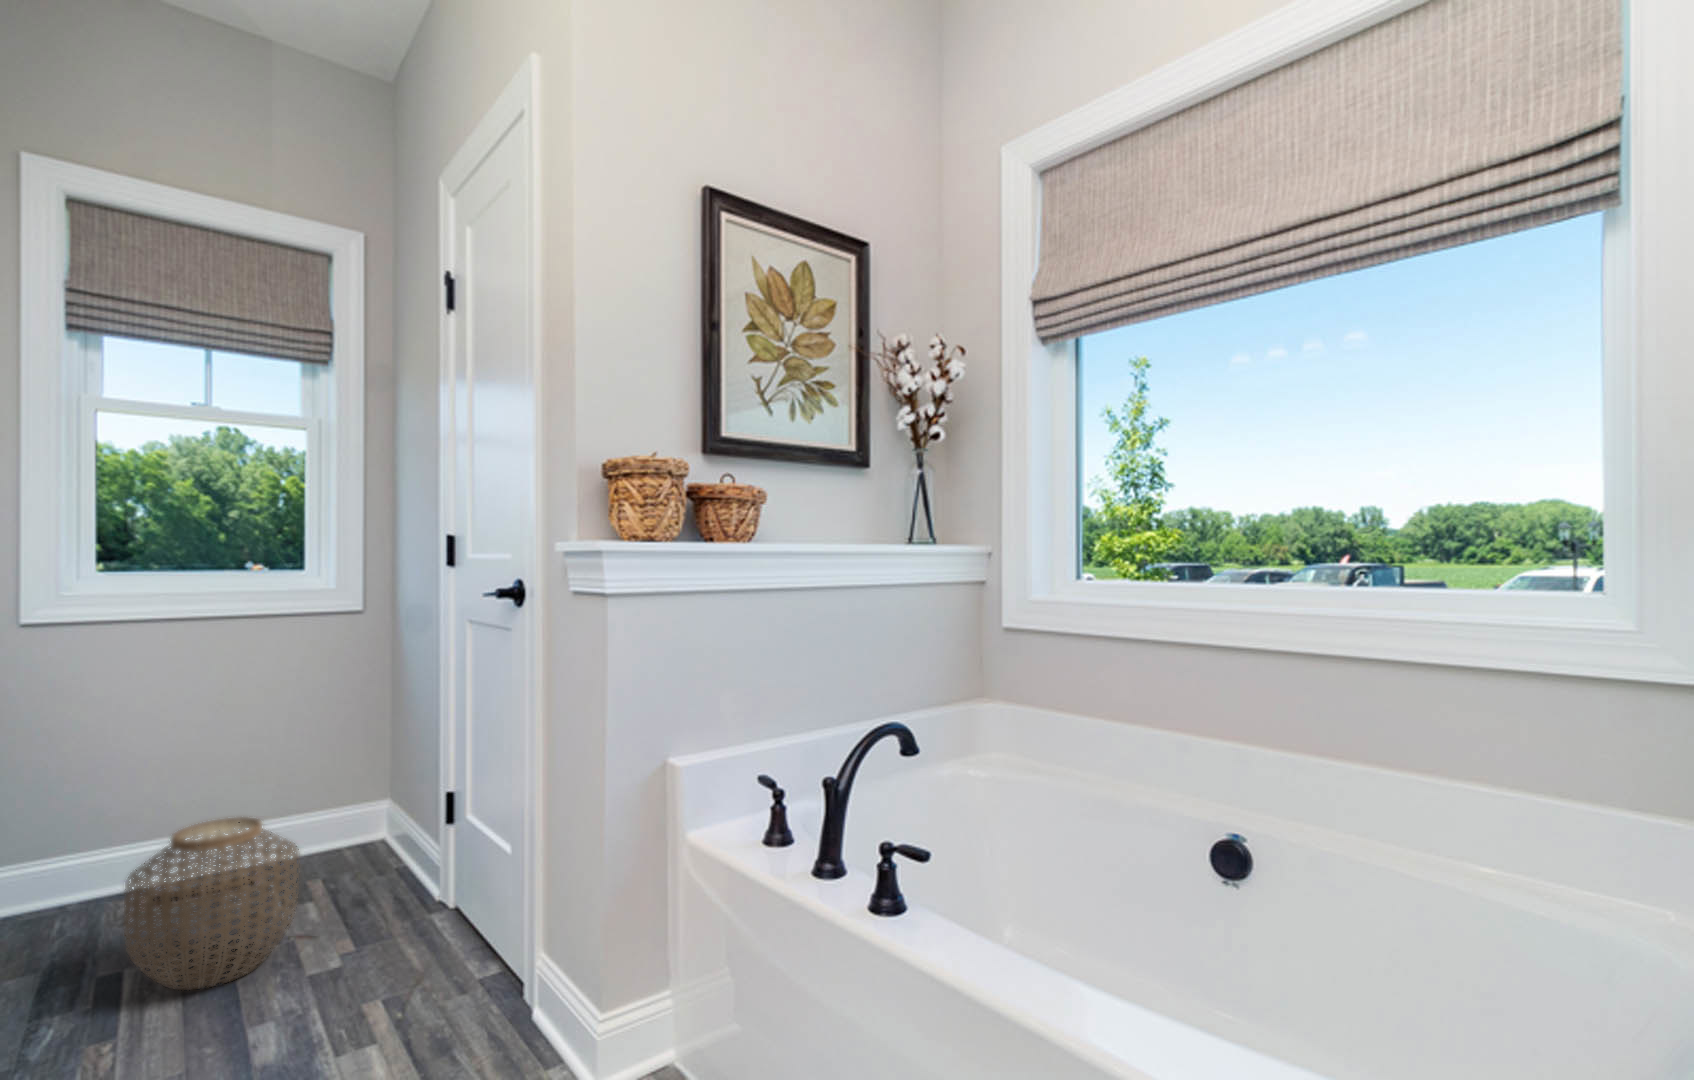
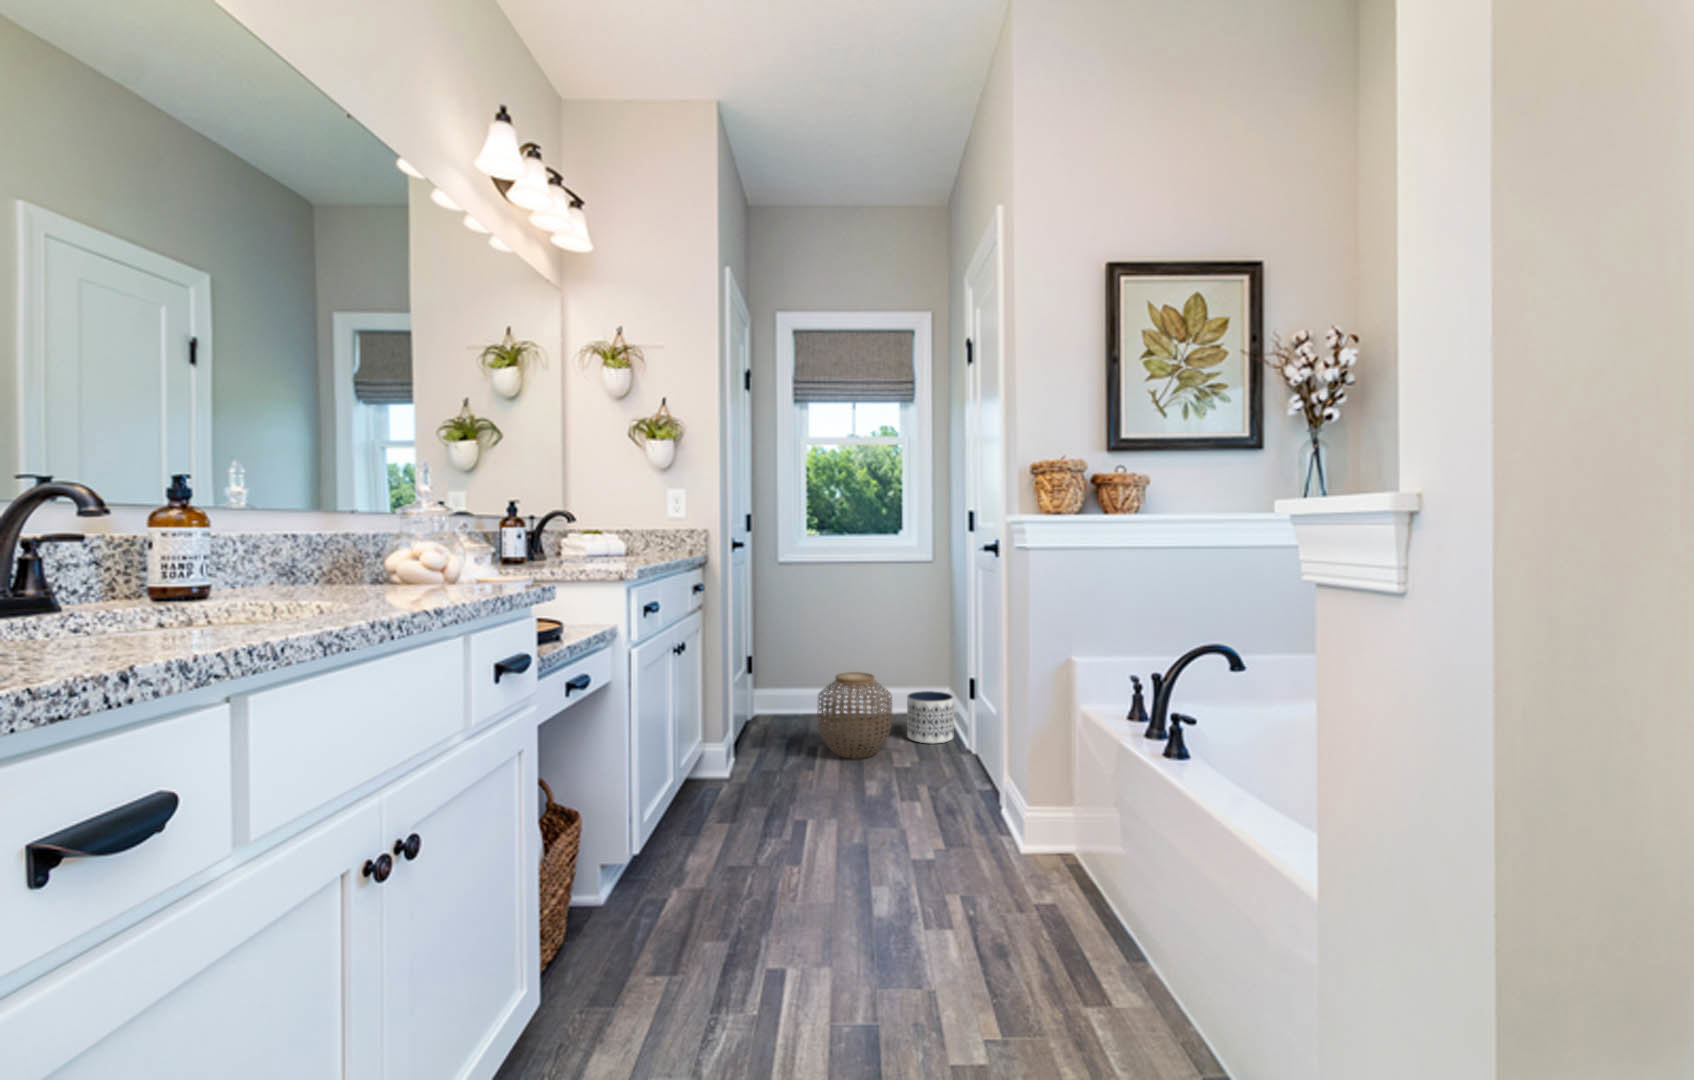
planter: none [321,817,409,911] -> present [907,691,954,744]

